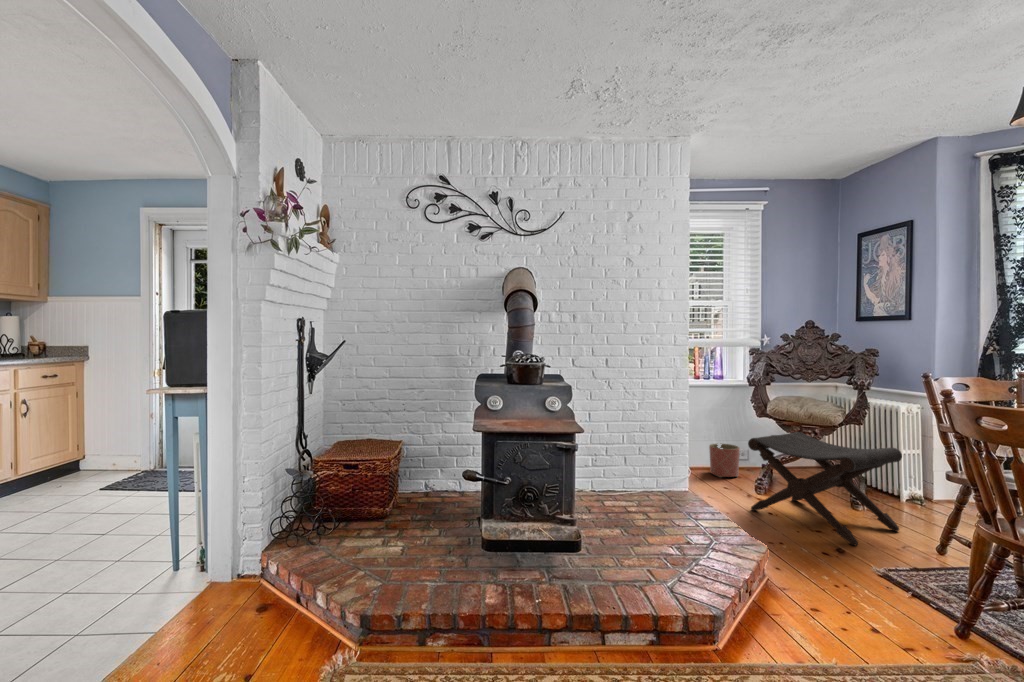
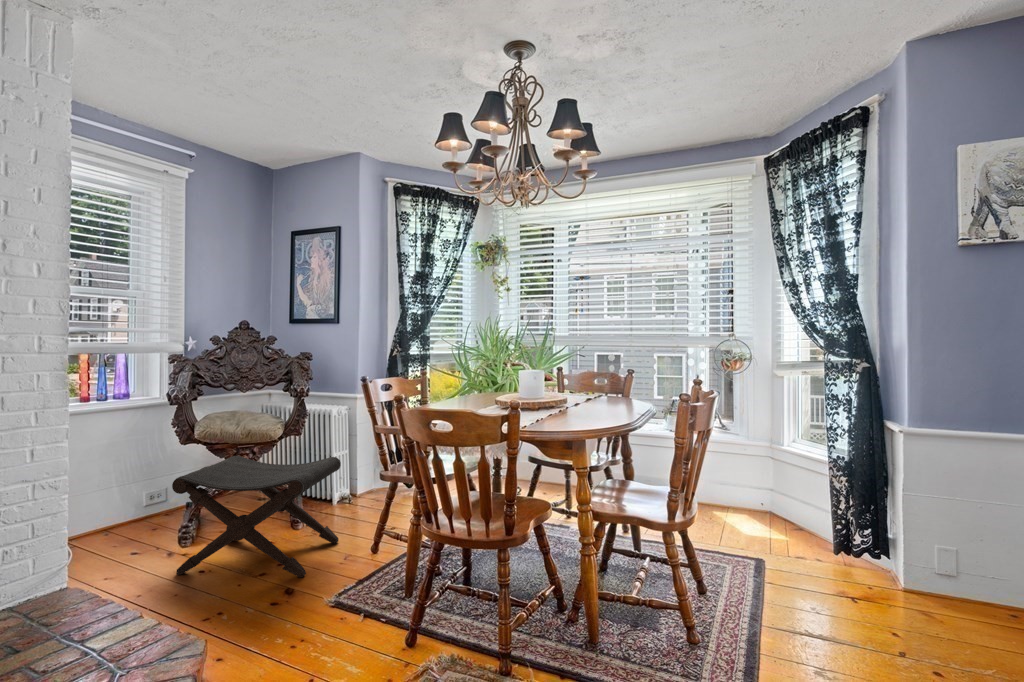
planter: present [709,444,740,477] -> none [108,487,155,537]

